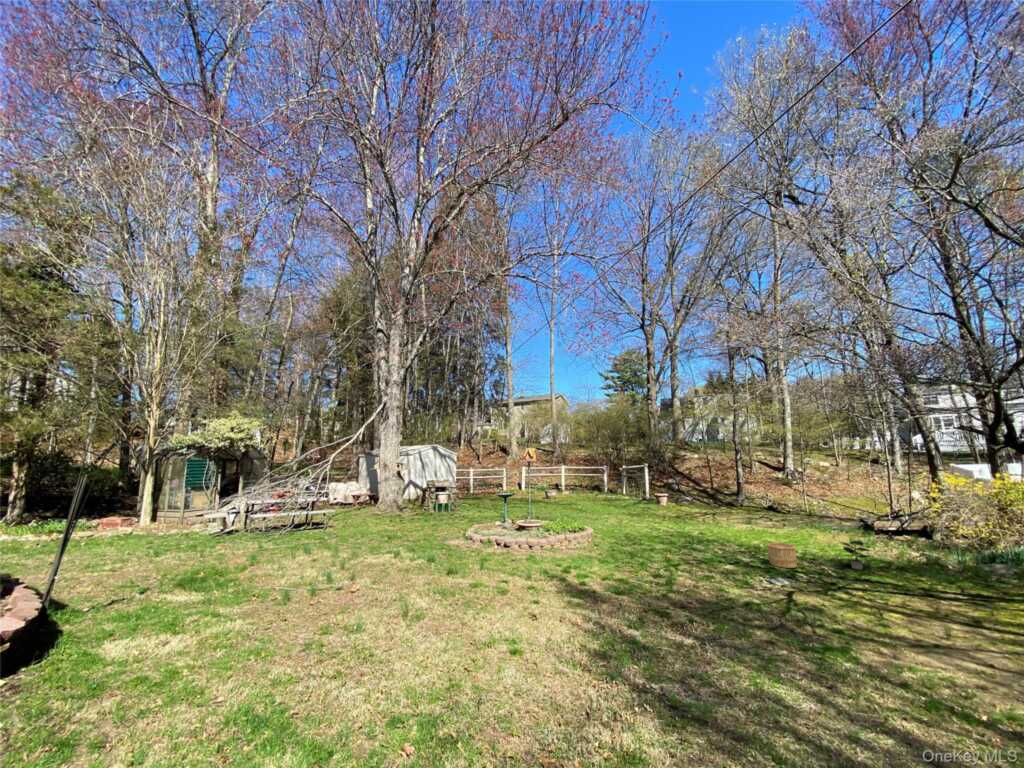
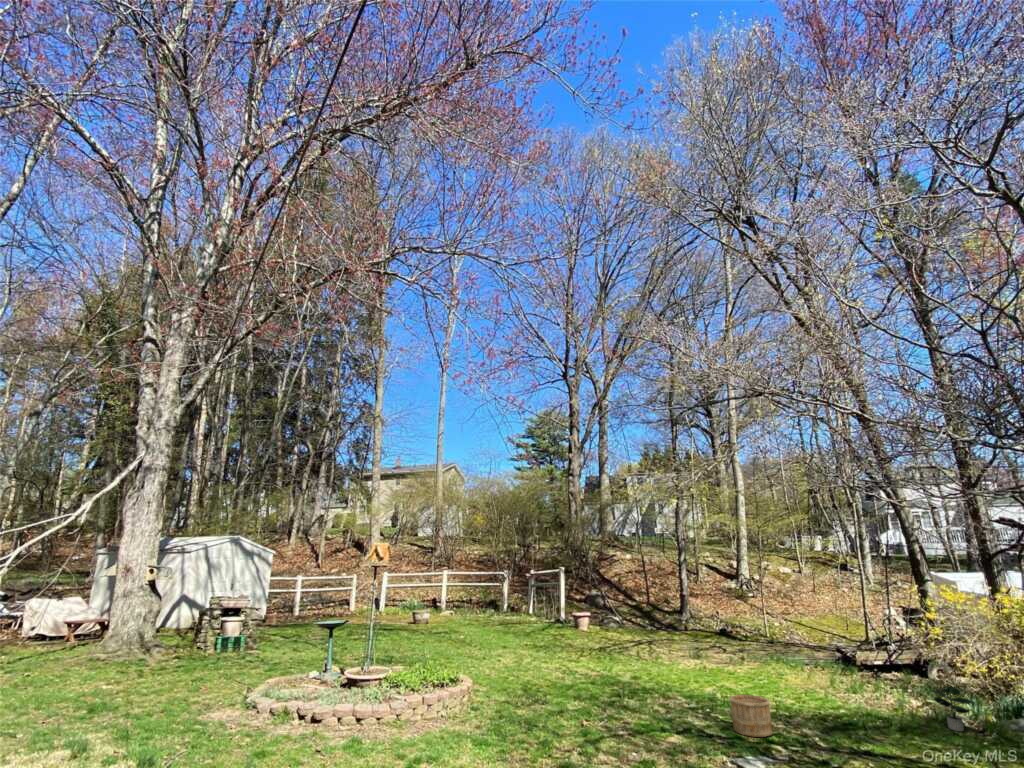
potted plant: present [842,540,870,570] -> present [932,687,975,731]

